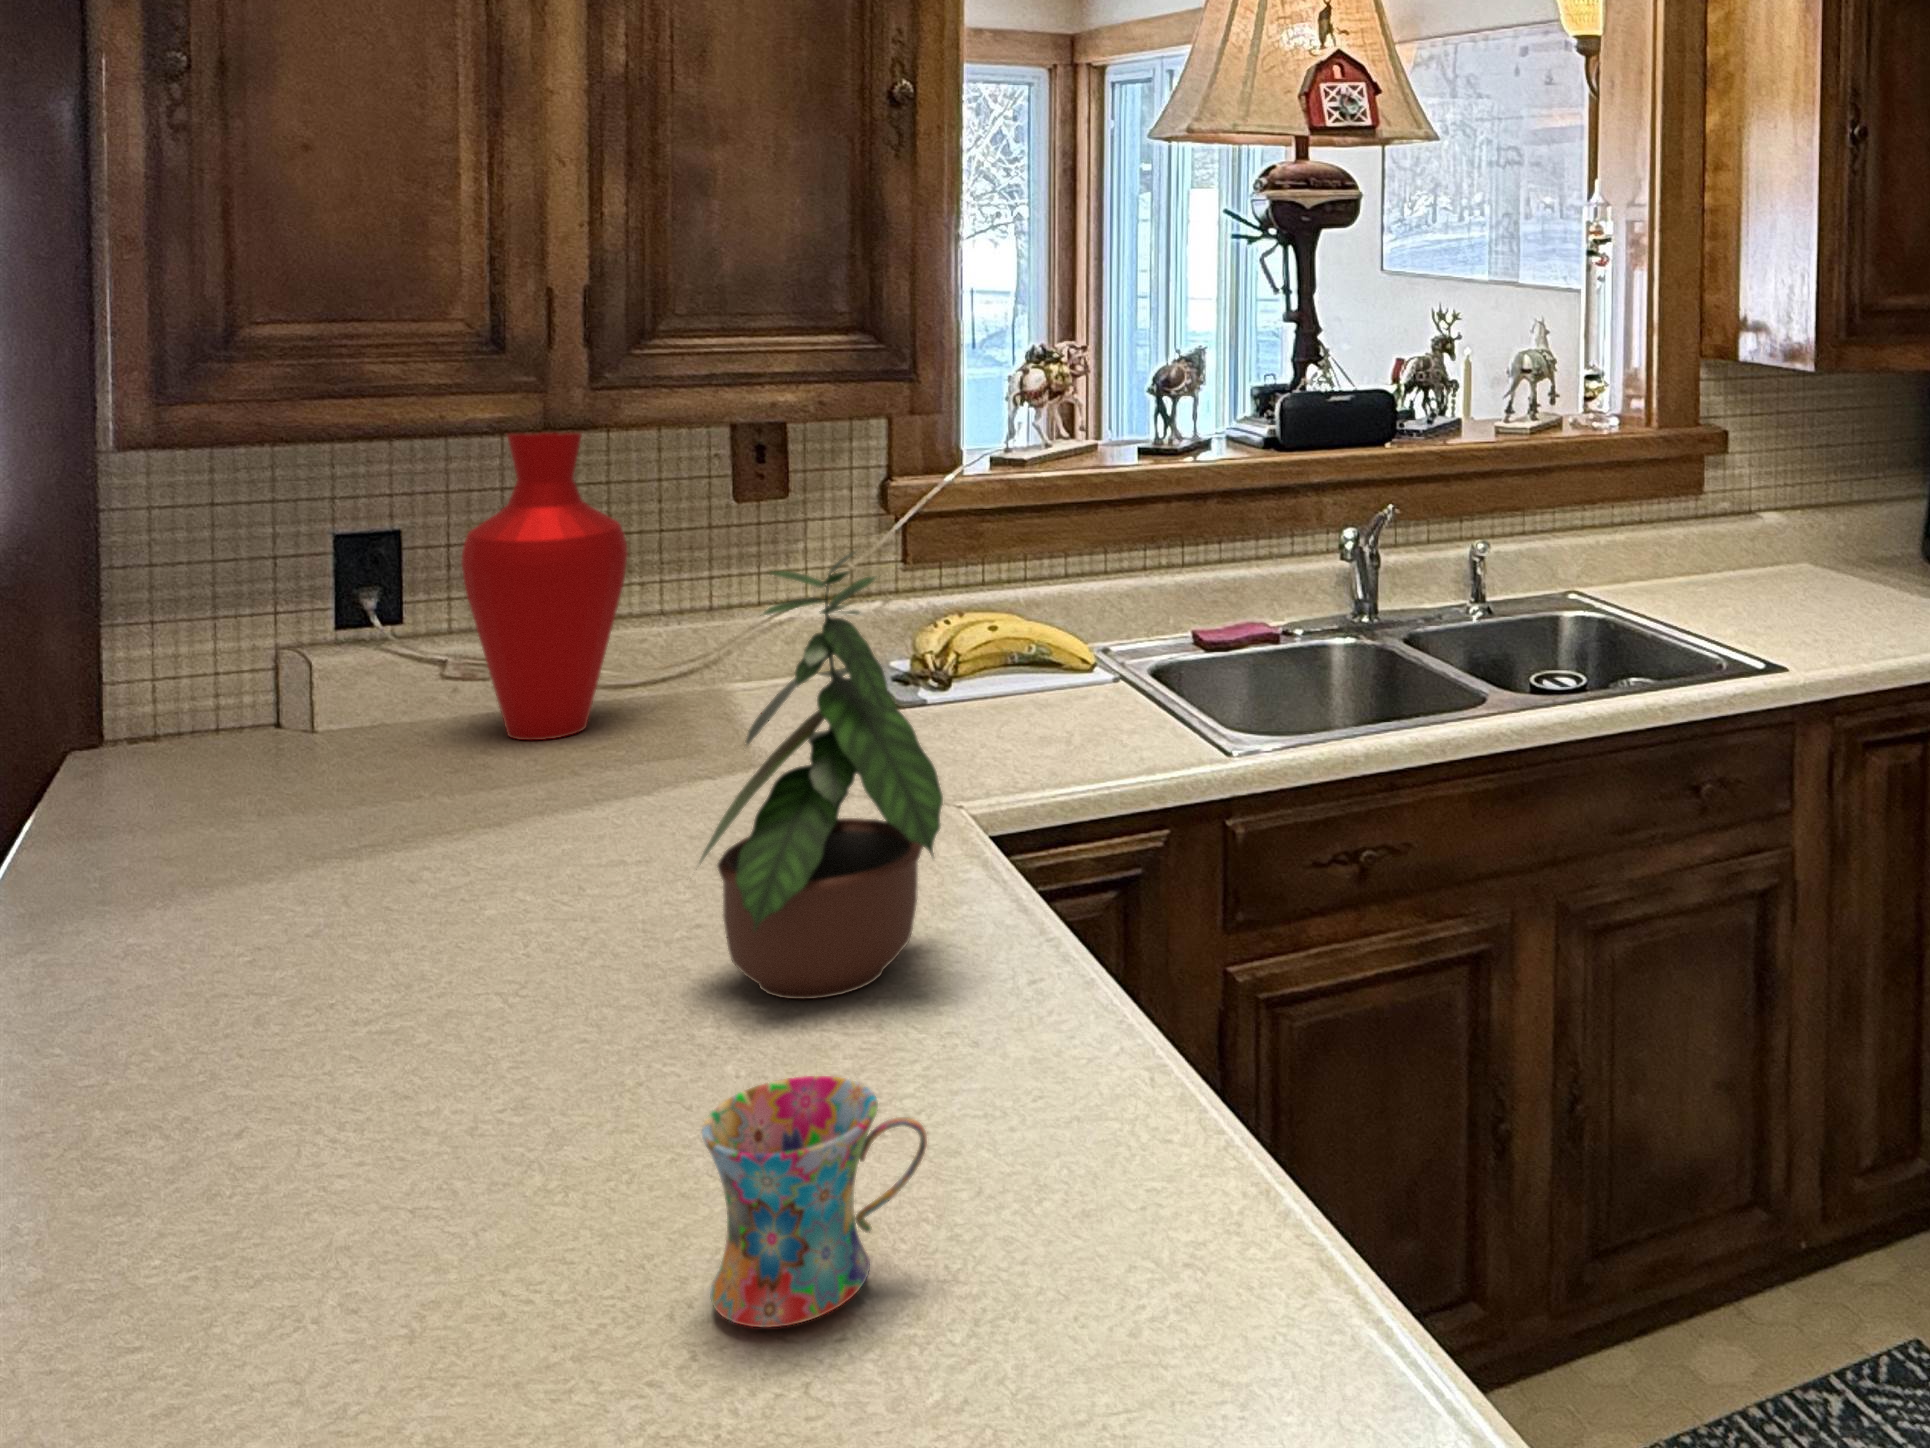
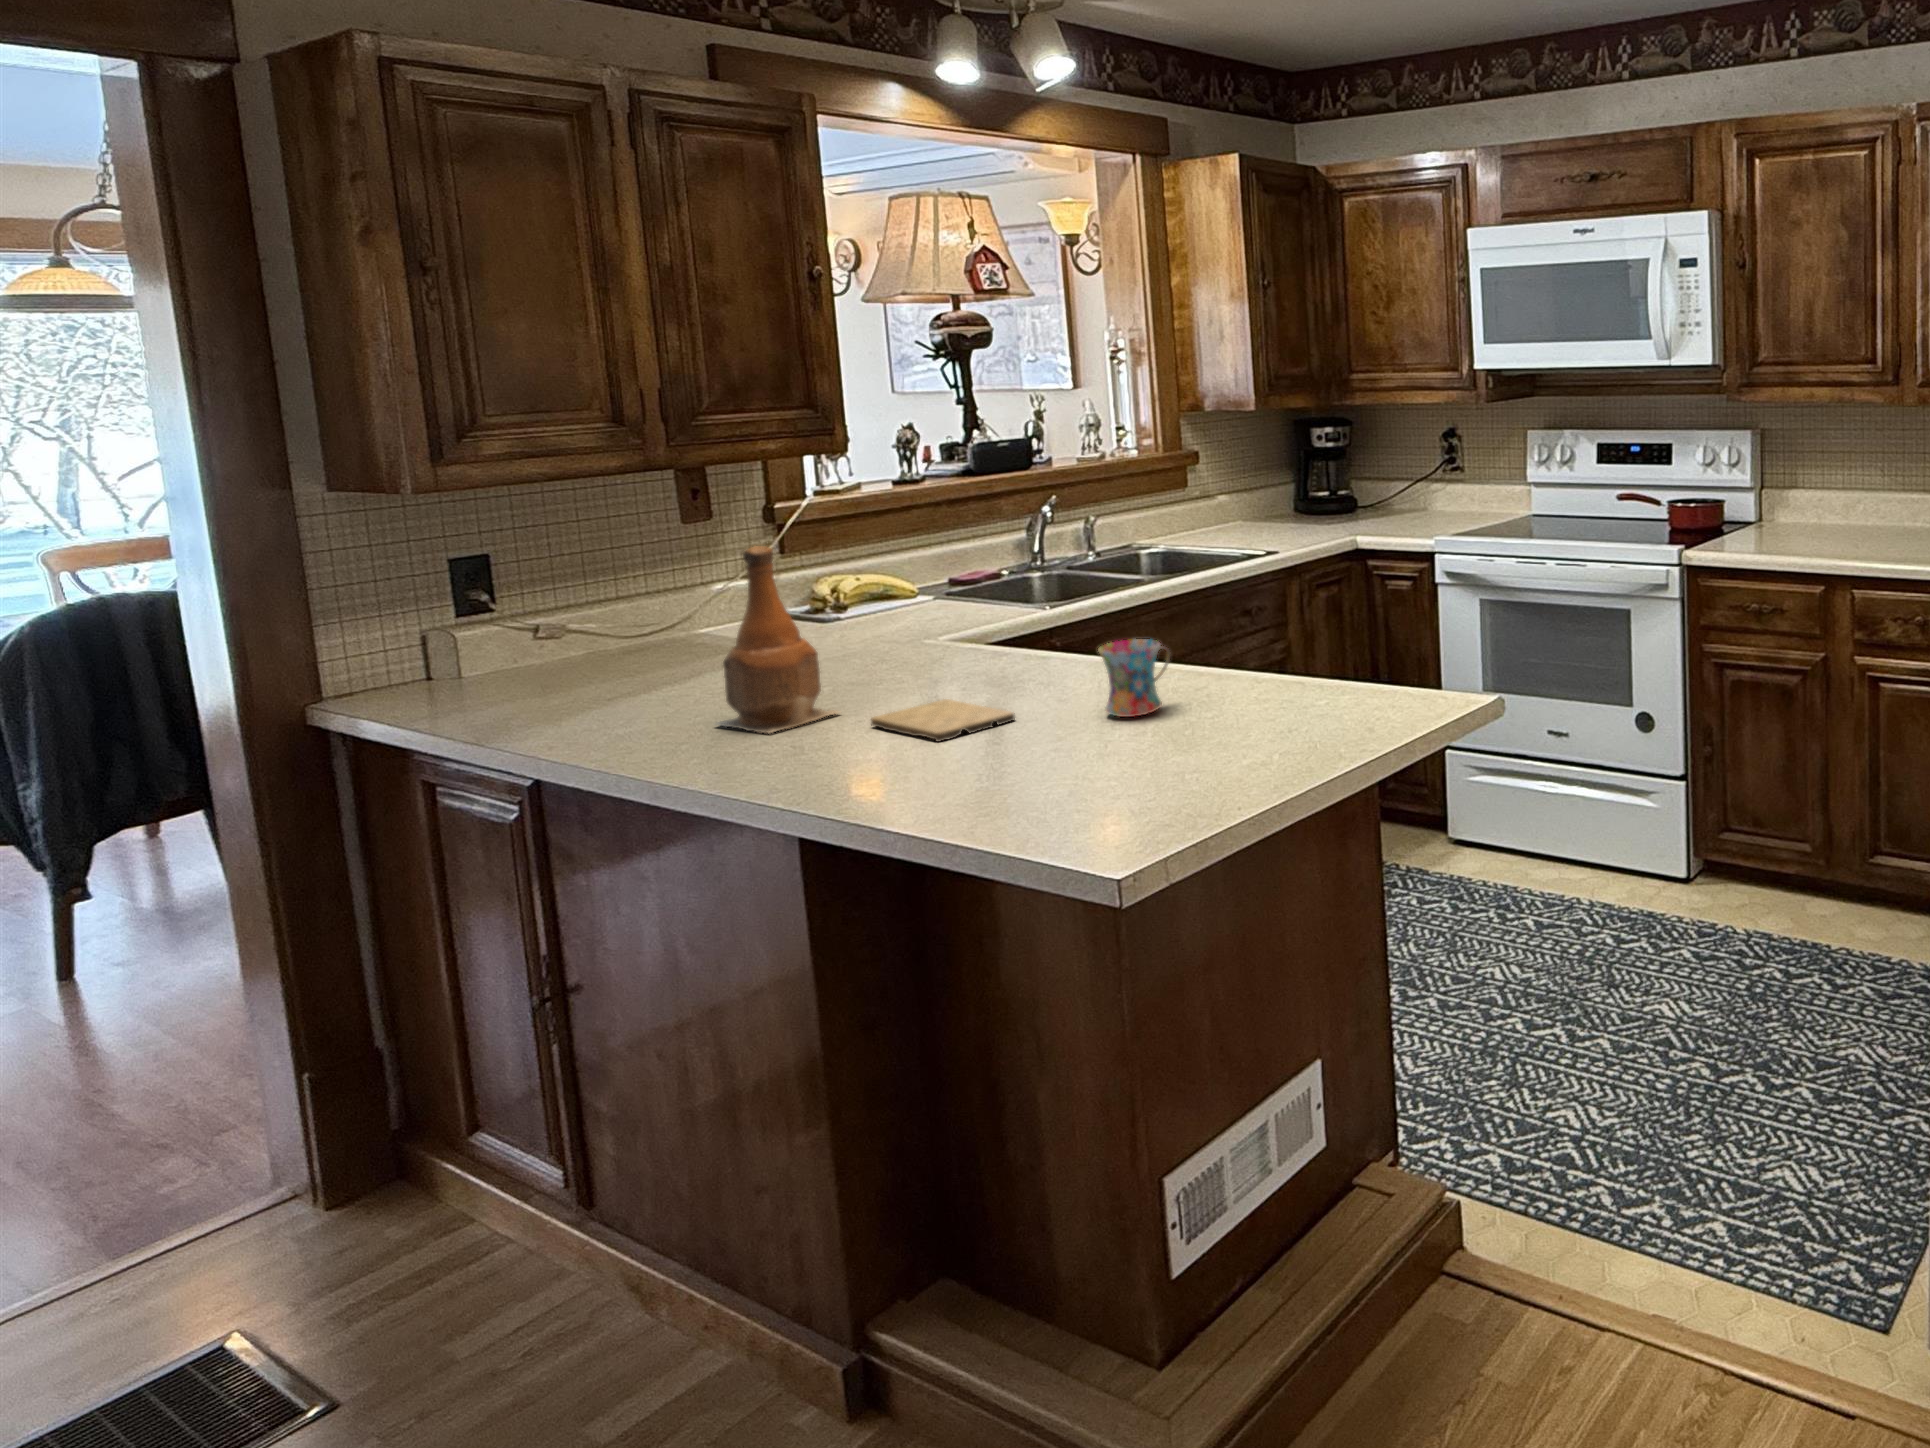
vase: present [461,433,628,740] -> none [557,467,662,663]
potted plant: present [699,552,943,999] -> none [915,479,1052,682]
bottle: none [222,655,429,1082] -> present [716,546,838,733]
cutting board: none [325,1072,587,1265] -> present [871,699,1015,742]

